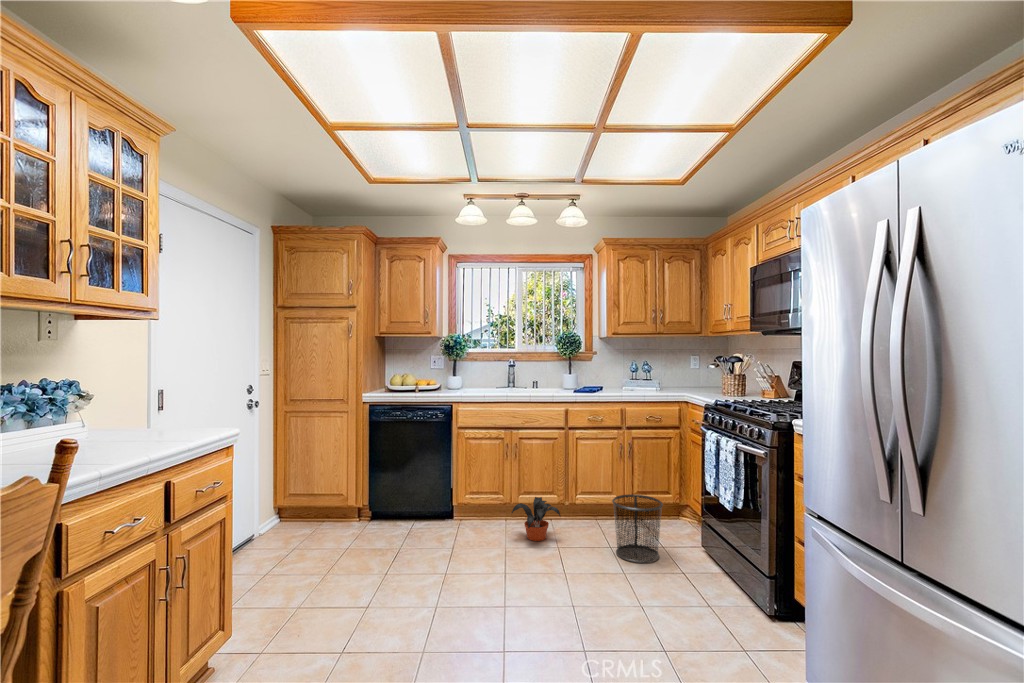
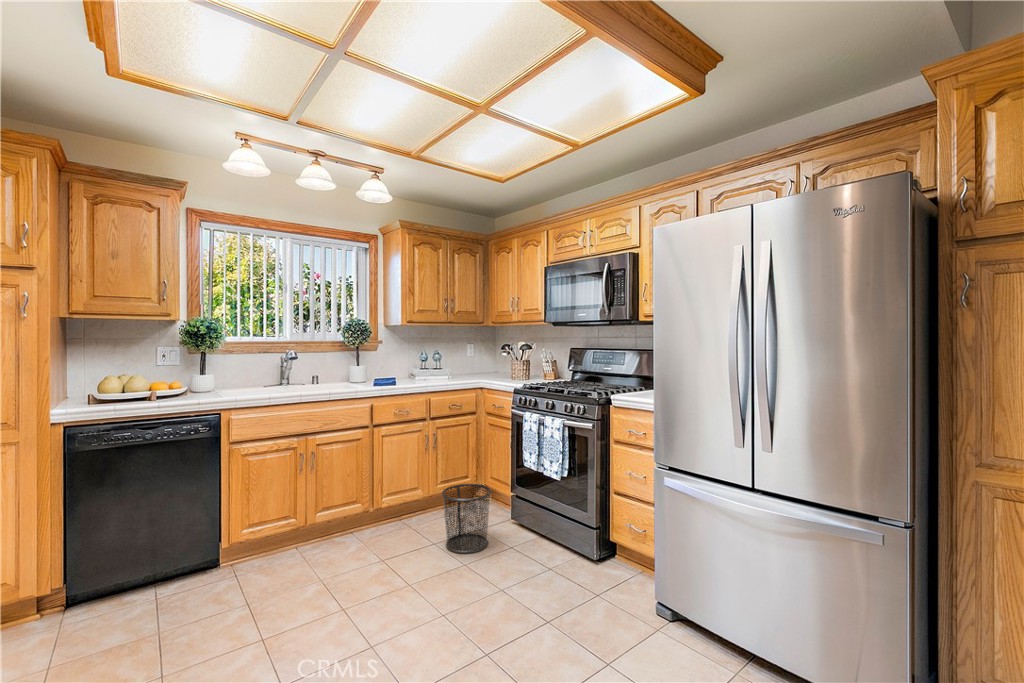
potted plant: present [512,497,560,541] -> none [323,508,382,562]

